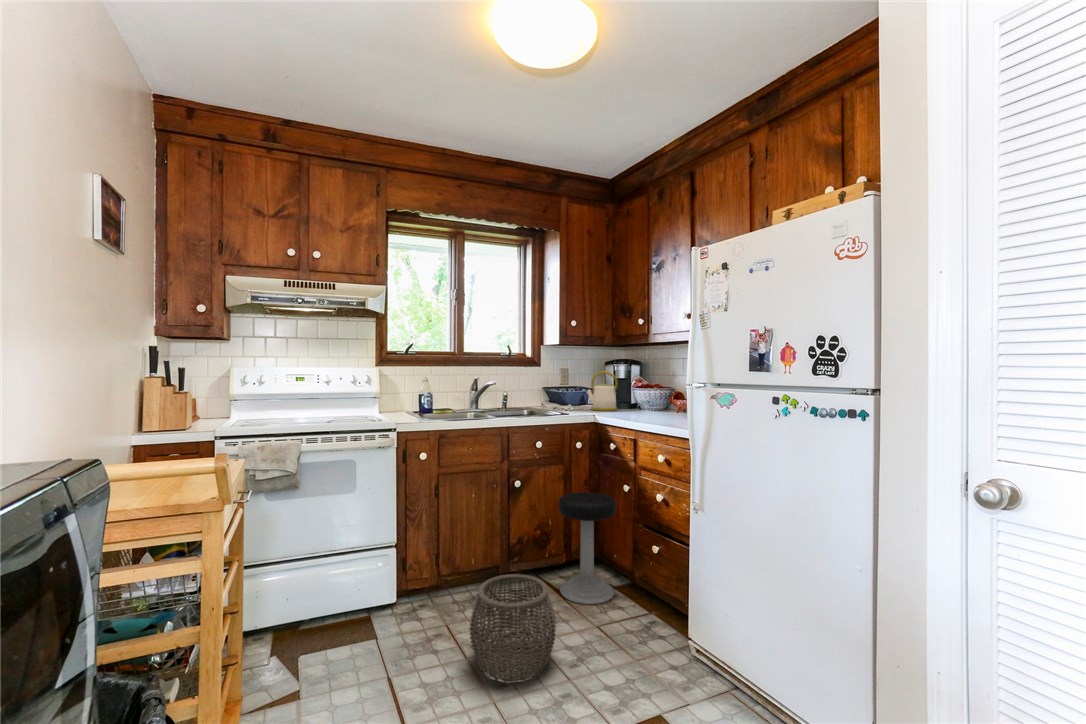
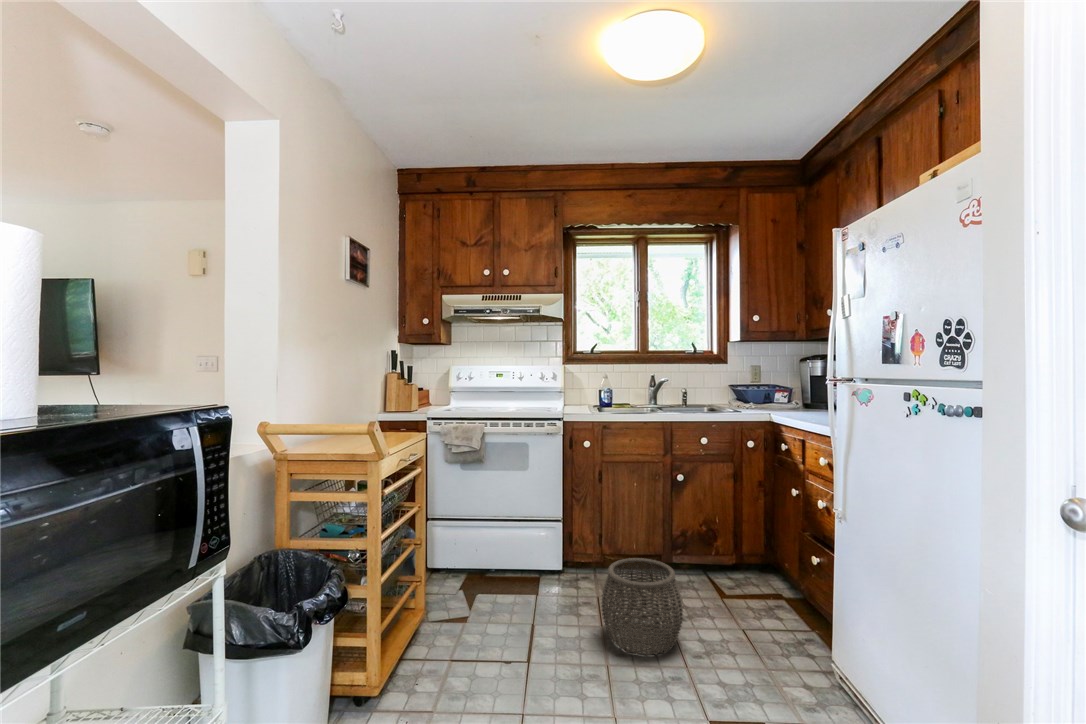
kettle: present [586,371,618,411] -> none [767,366,805,410]
stool: present [558,492,616,604] -> none [717,494,782,612]

